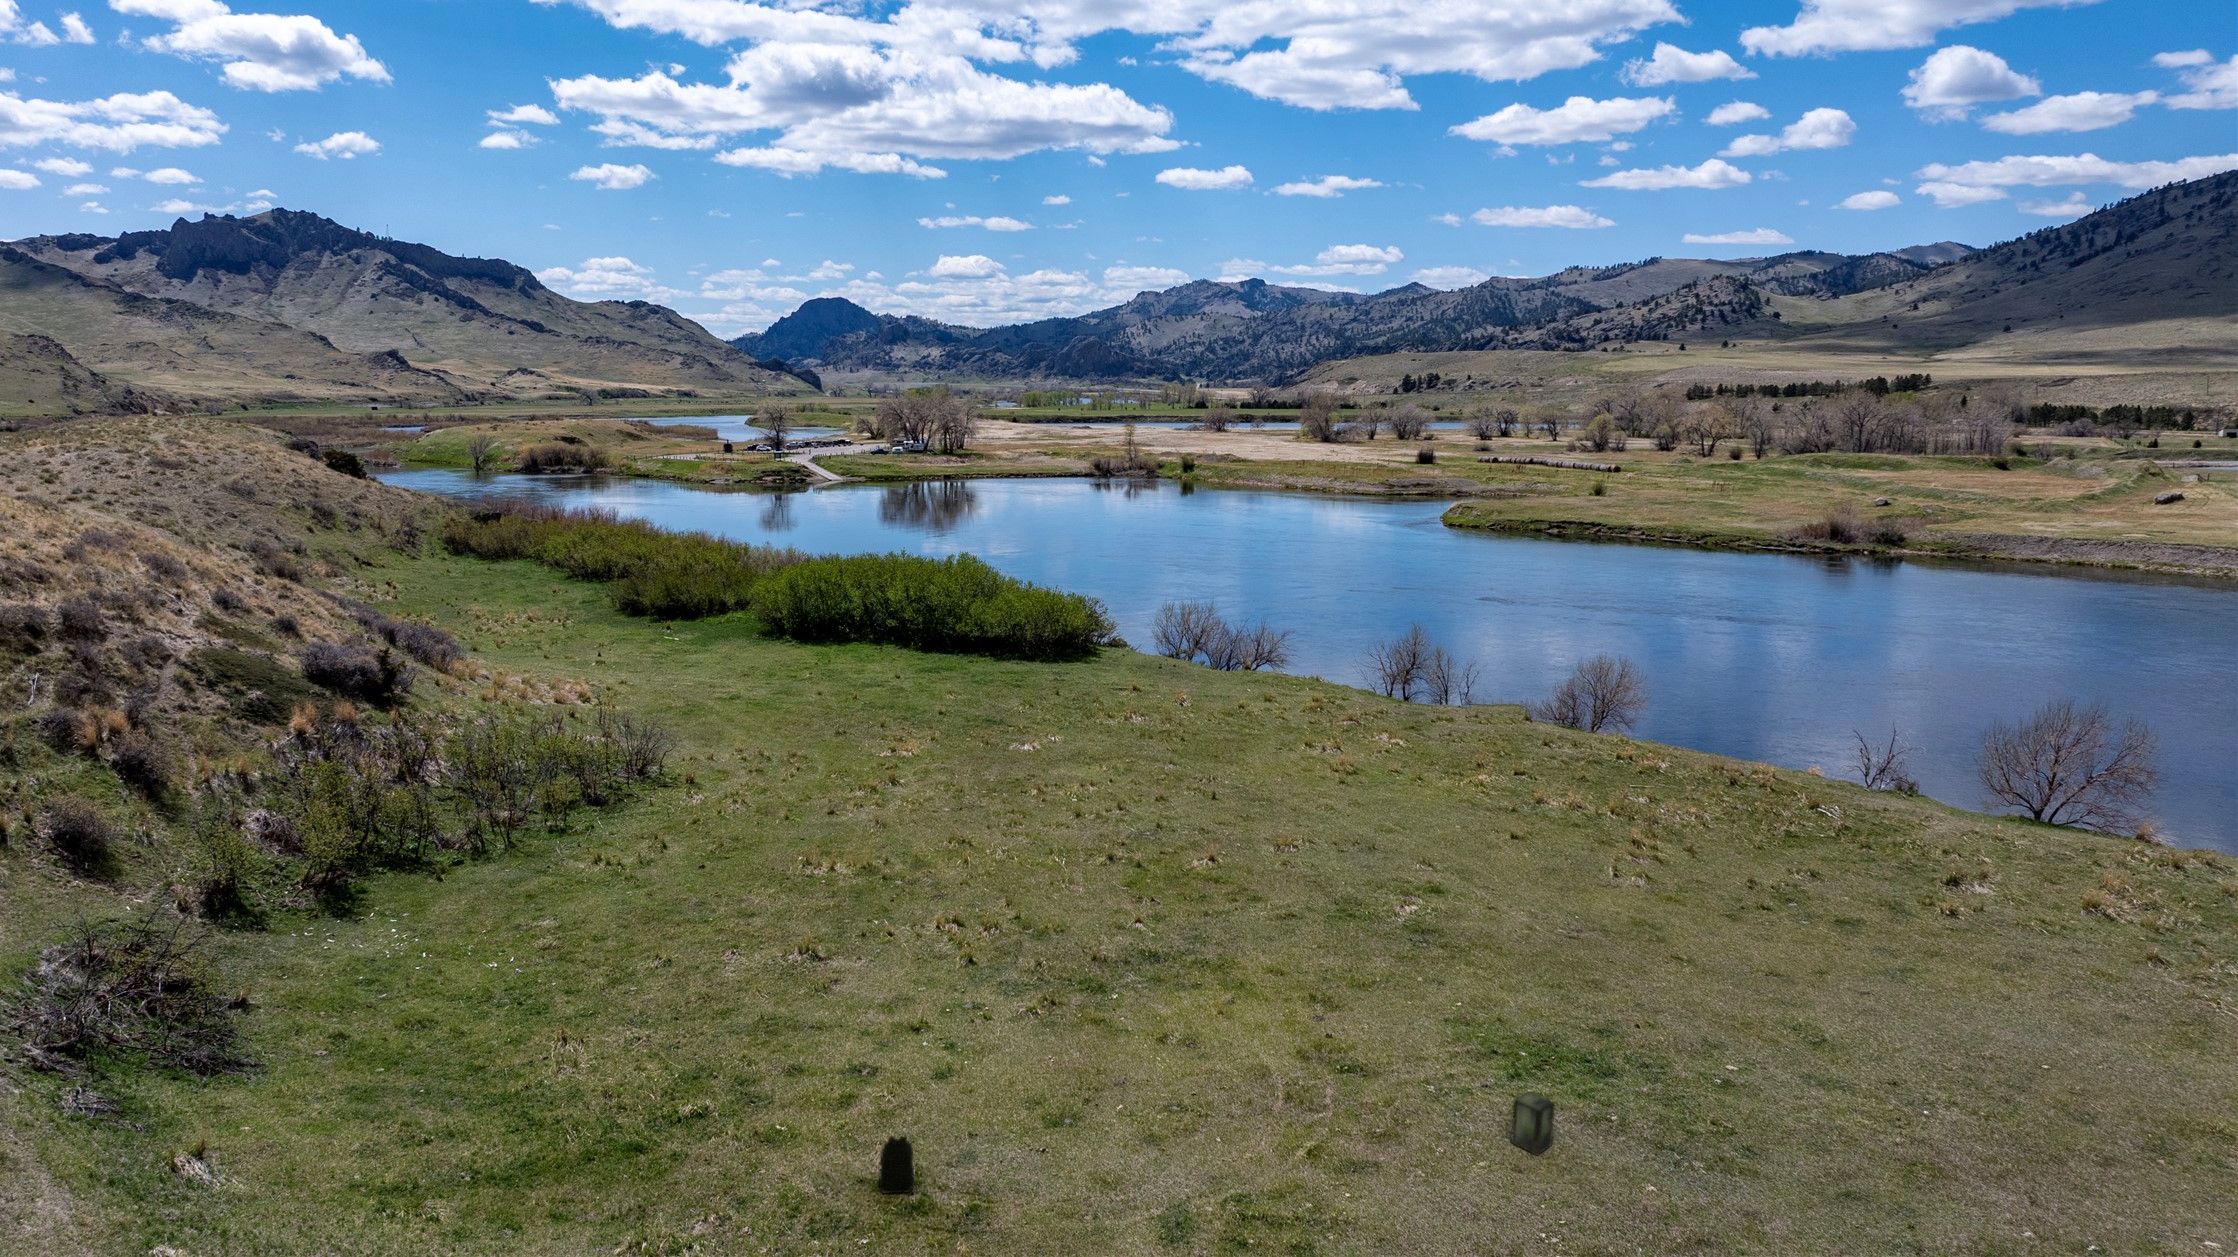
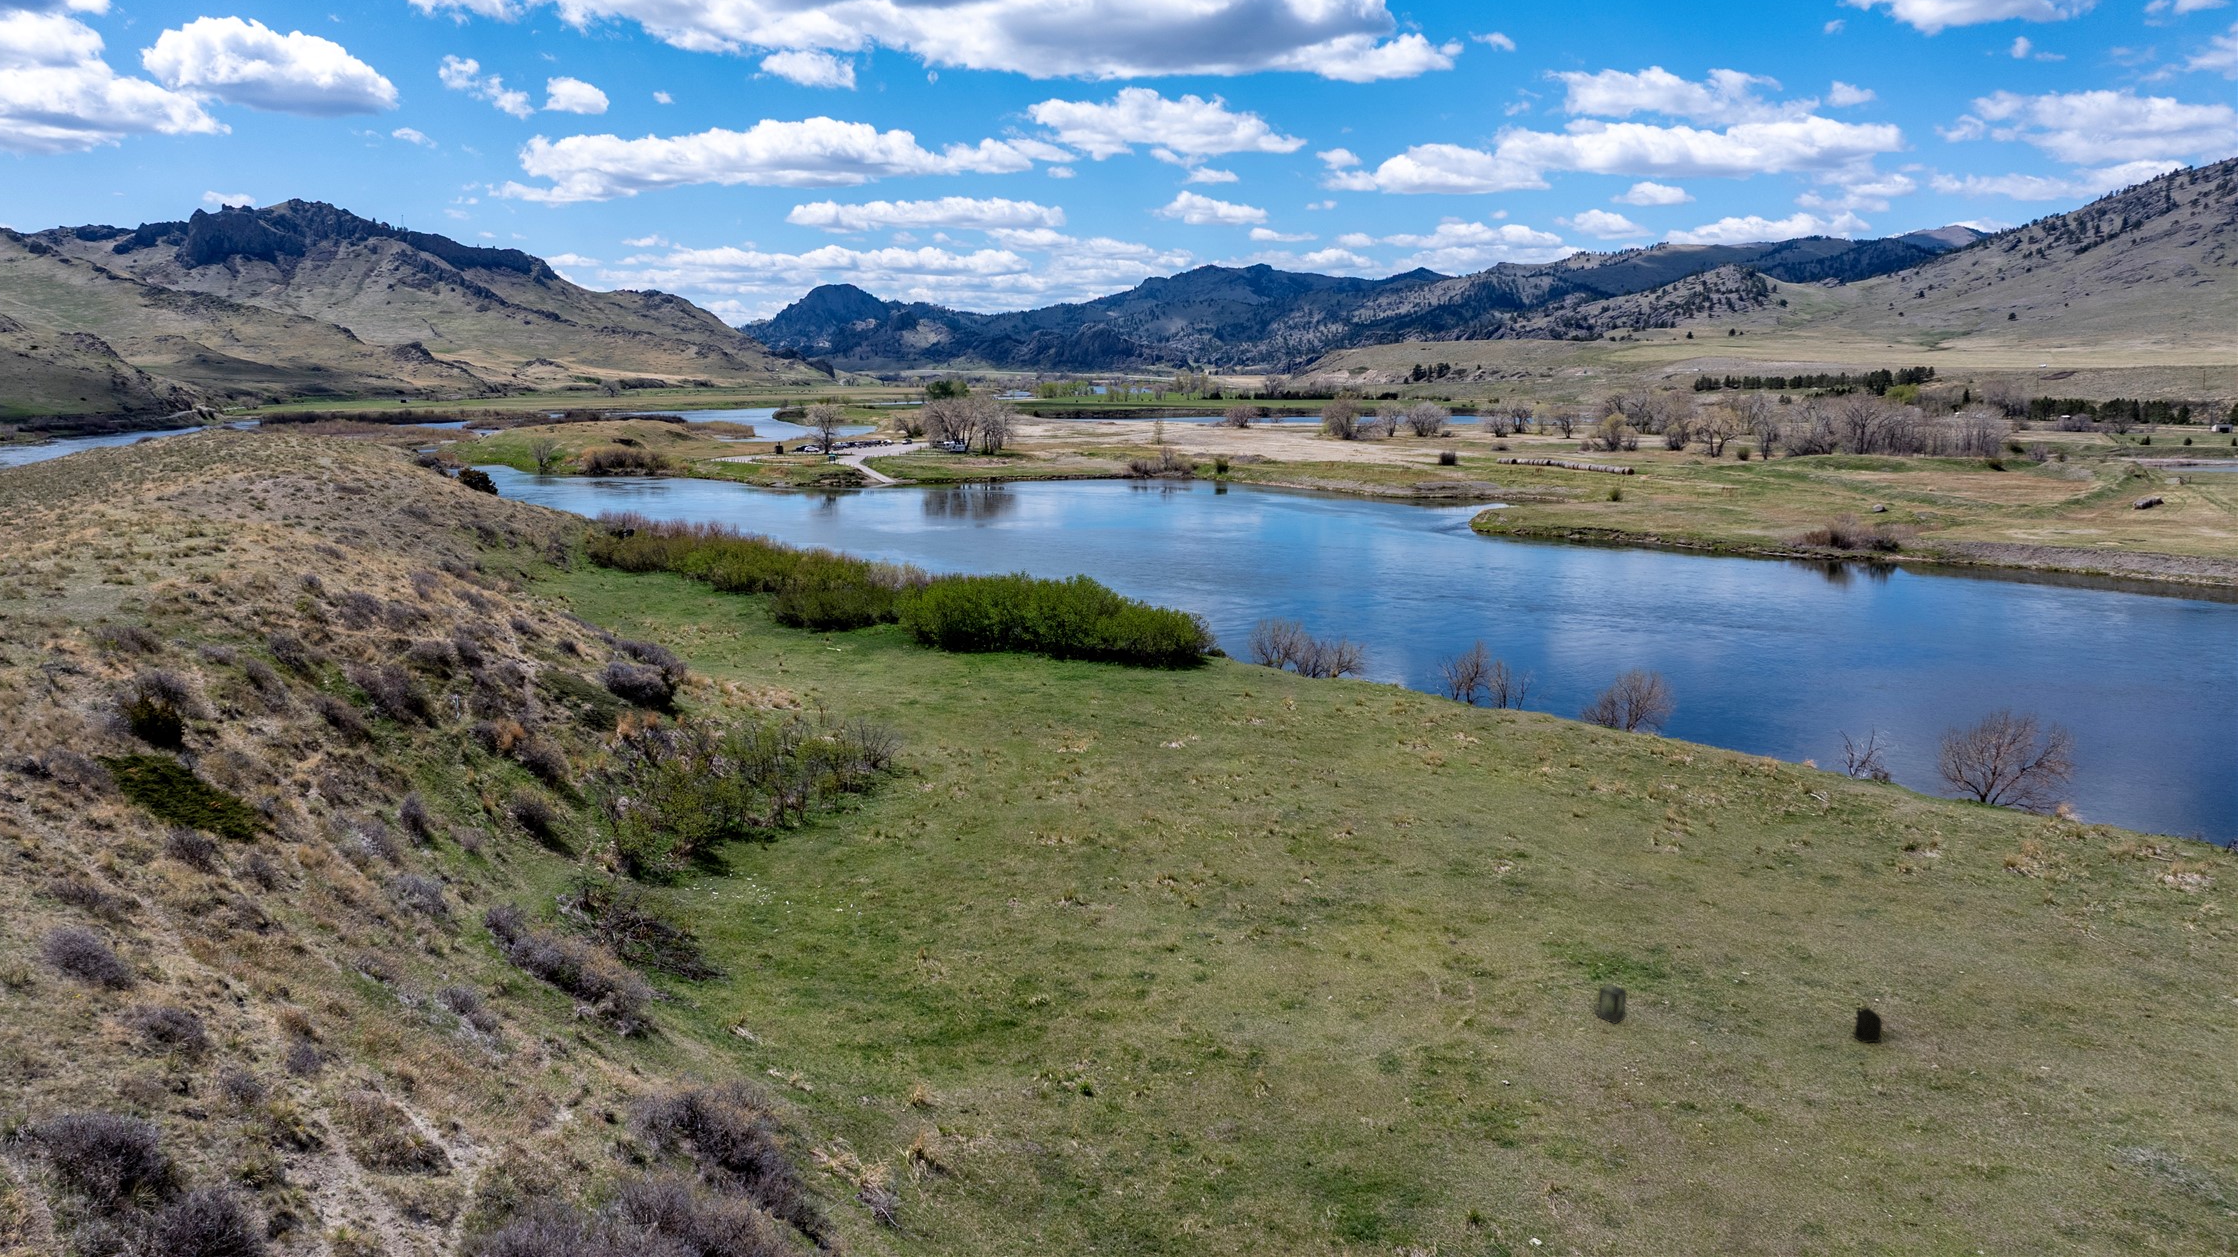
backpack: present [879,1136,915,1194] -> present [1853,1008,1882,1043]

